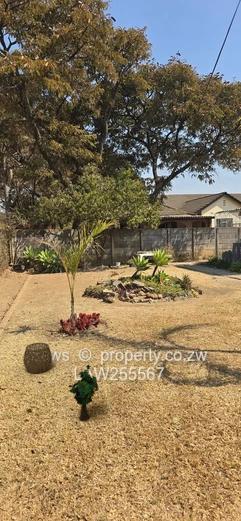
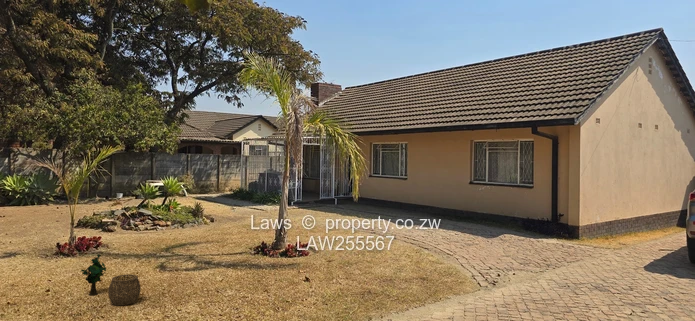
woven basket: present [23,343,52,374] -> present [108,274,141,306]

